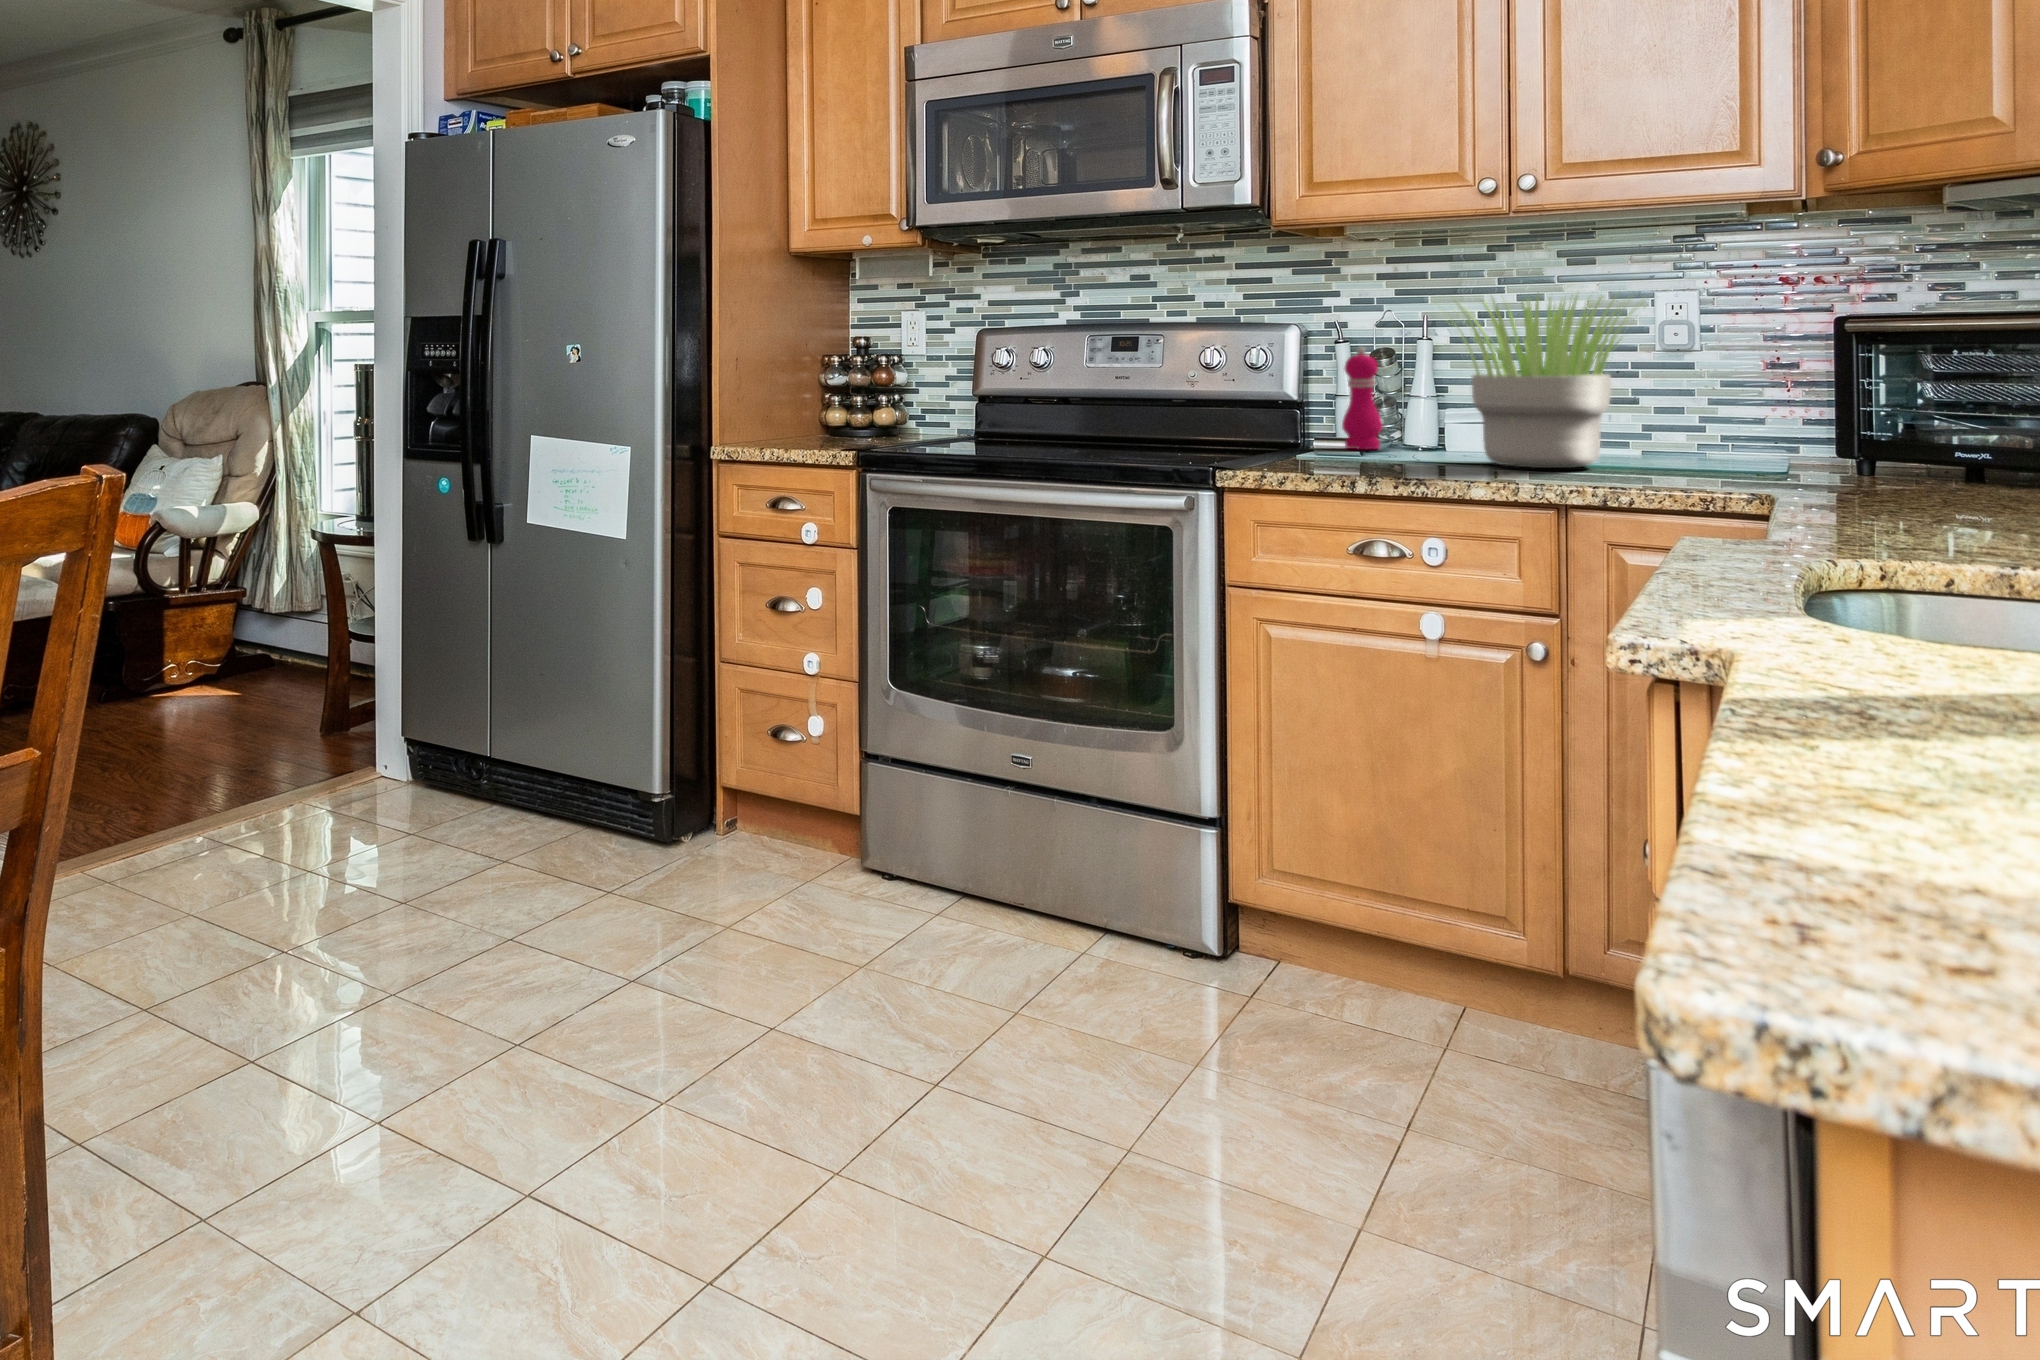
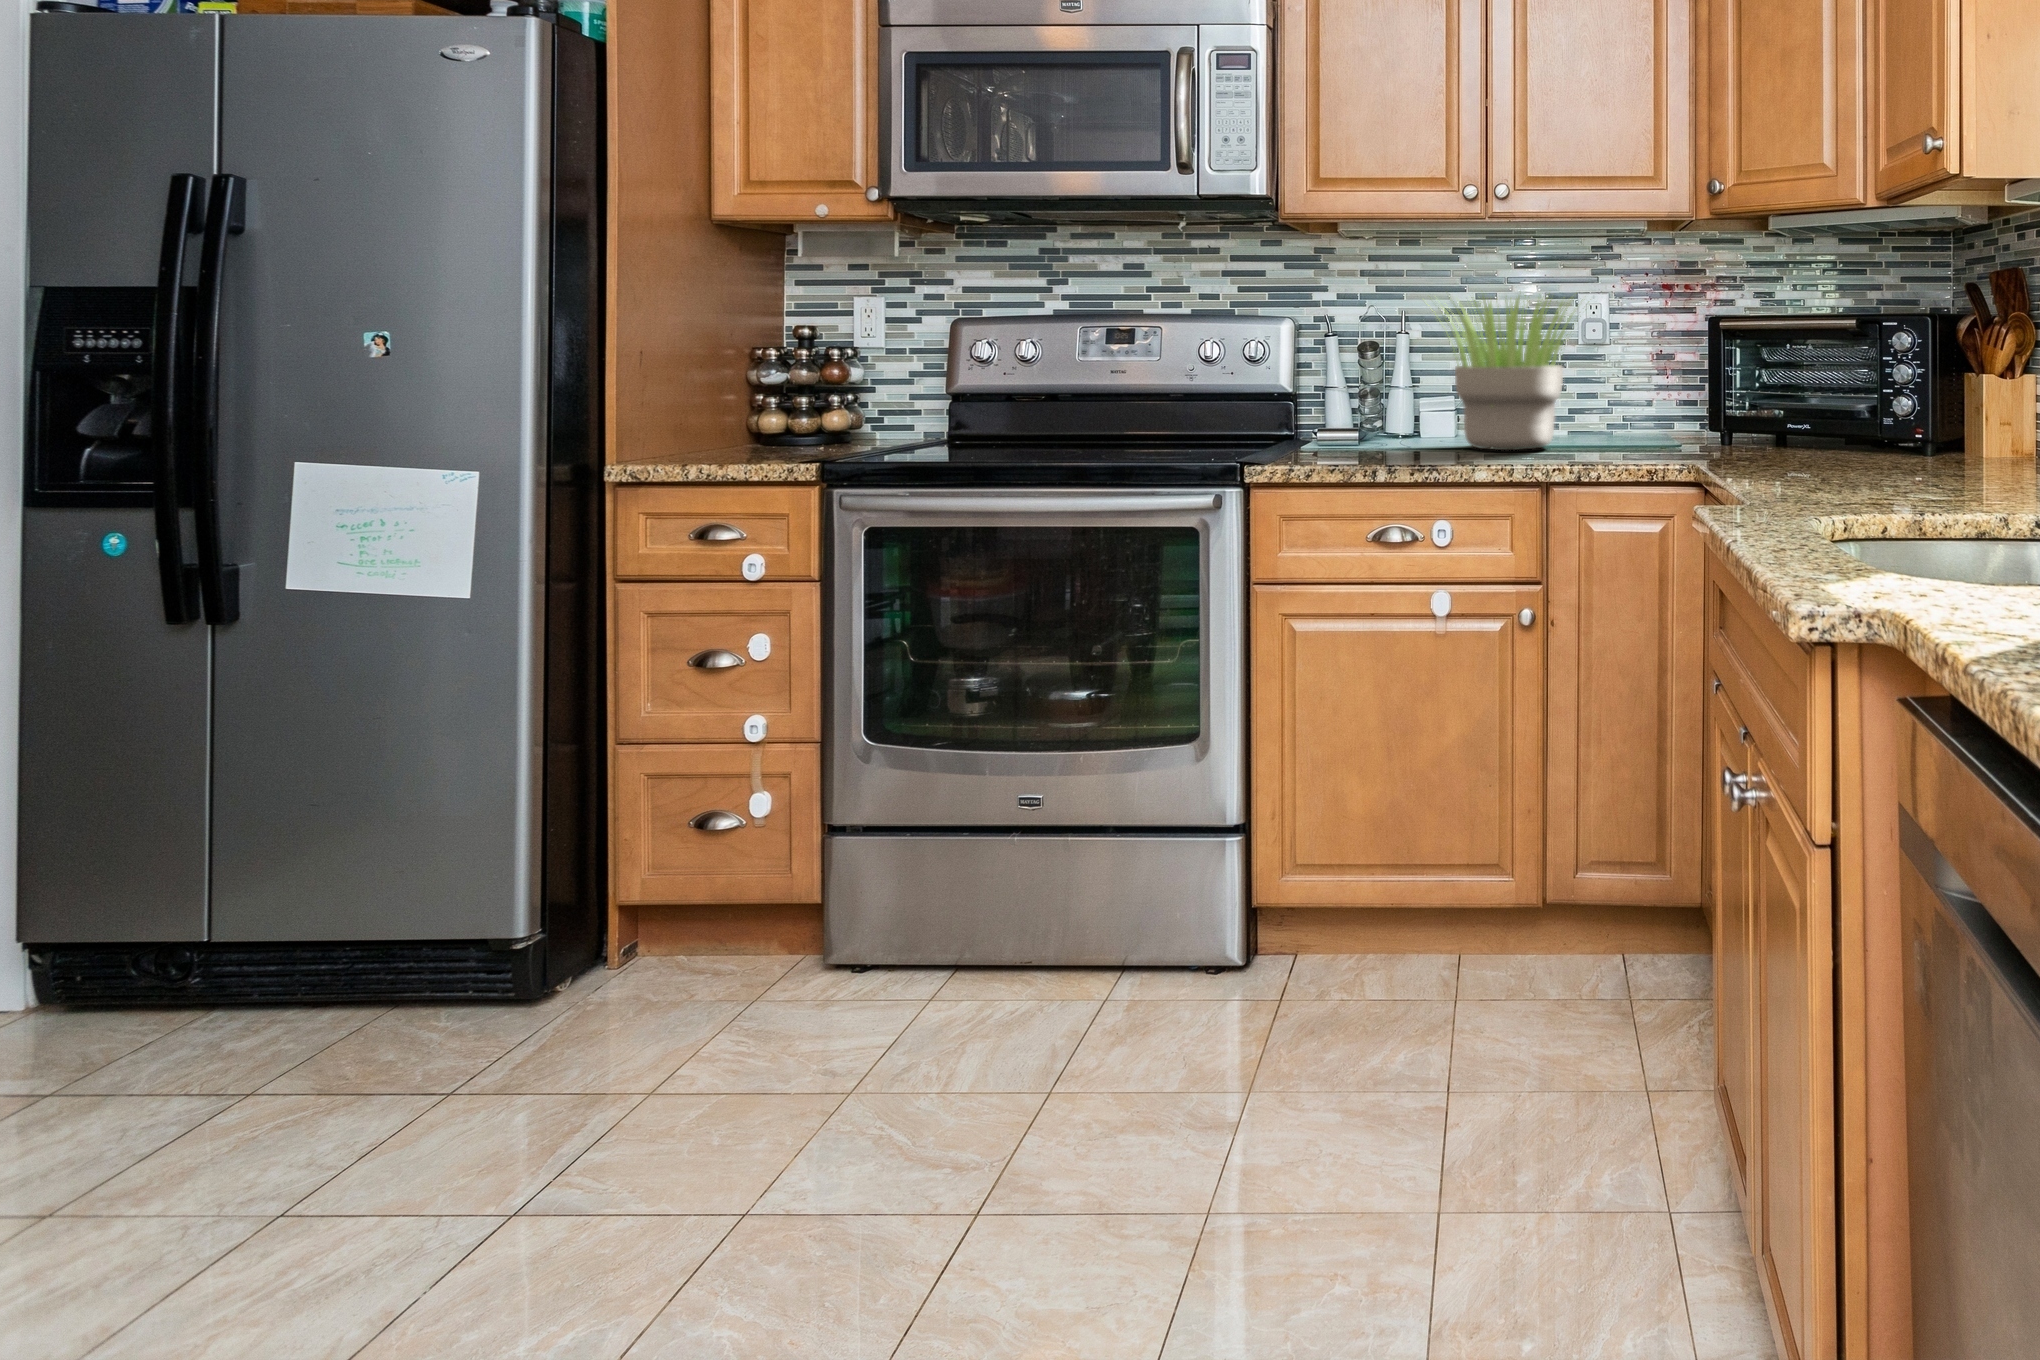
pepper mill: present [1342,347,1382,449] -> none [1332,340,1368,438]

